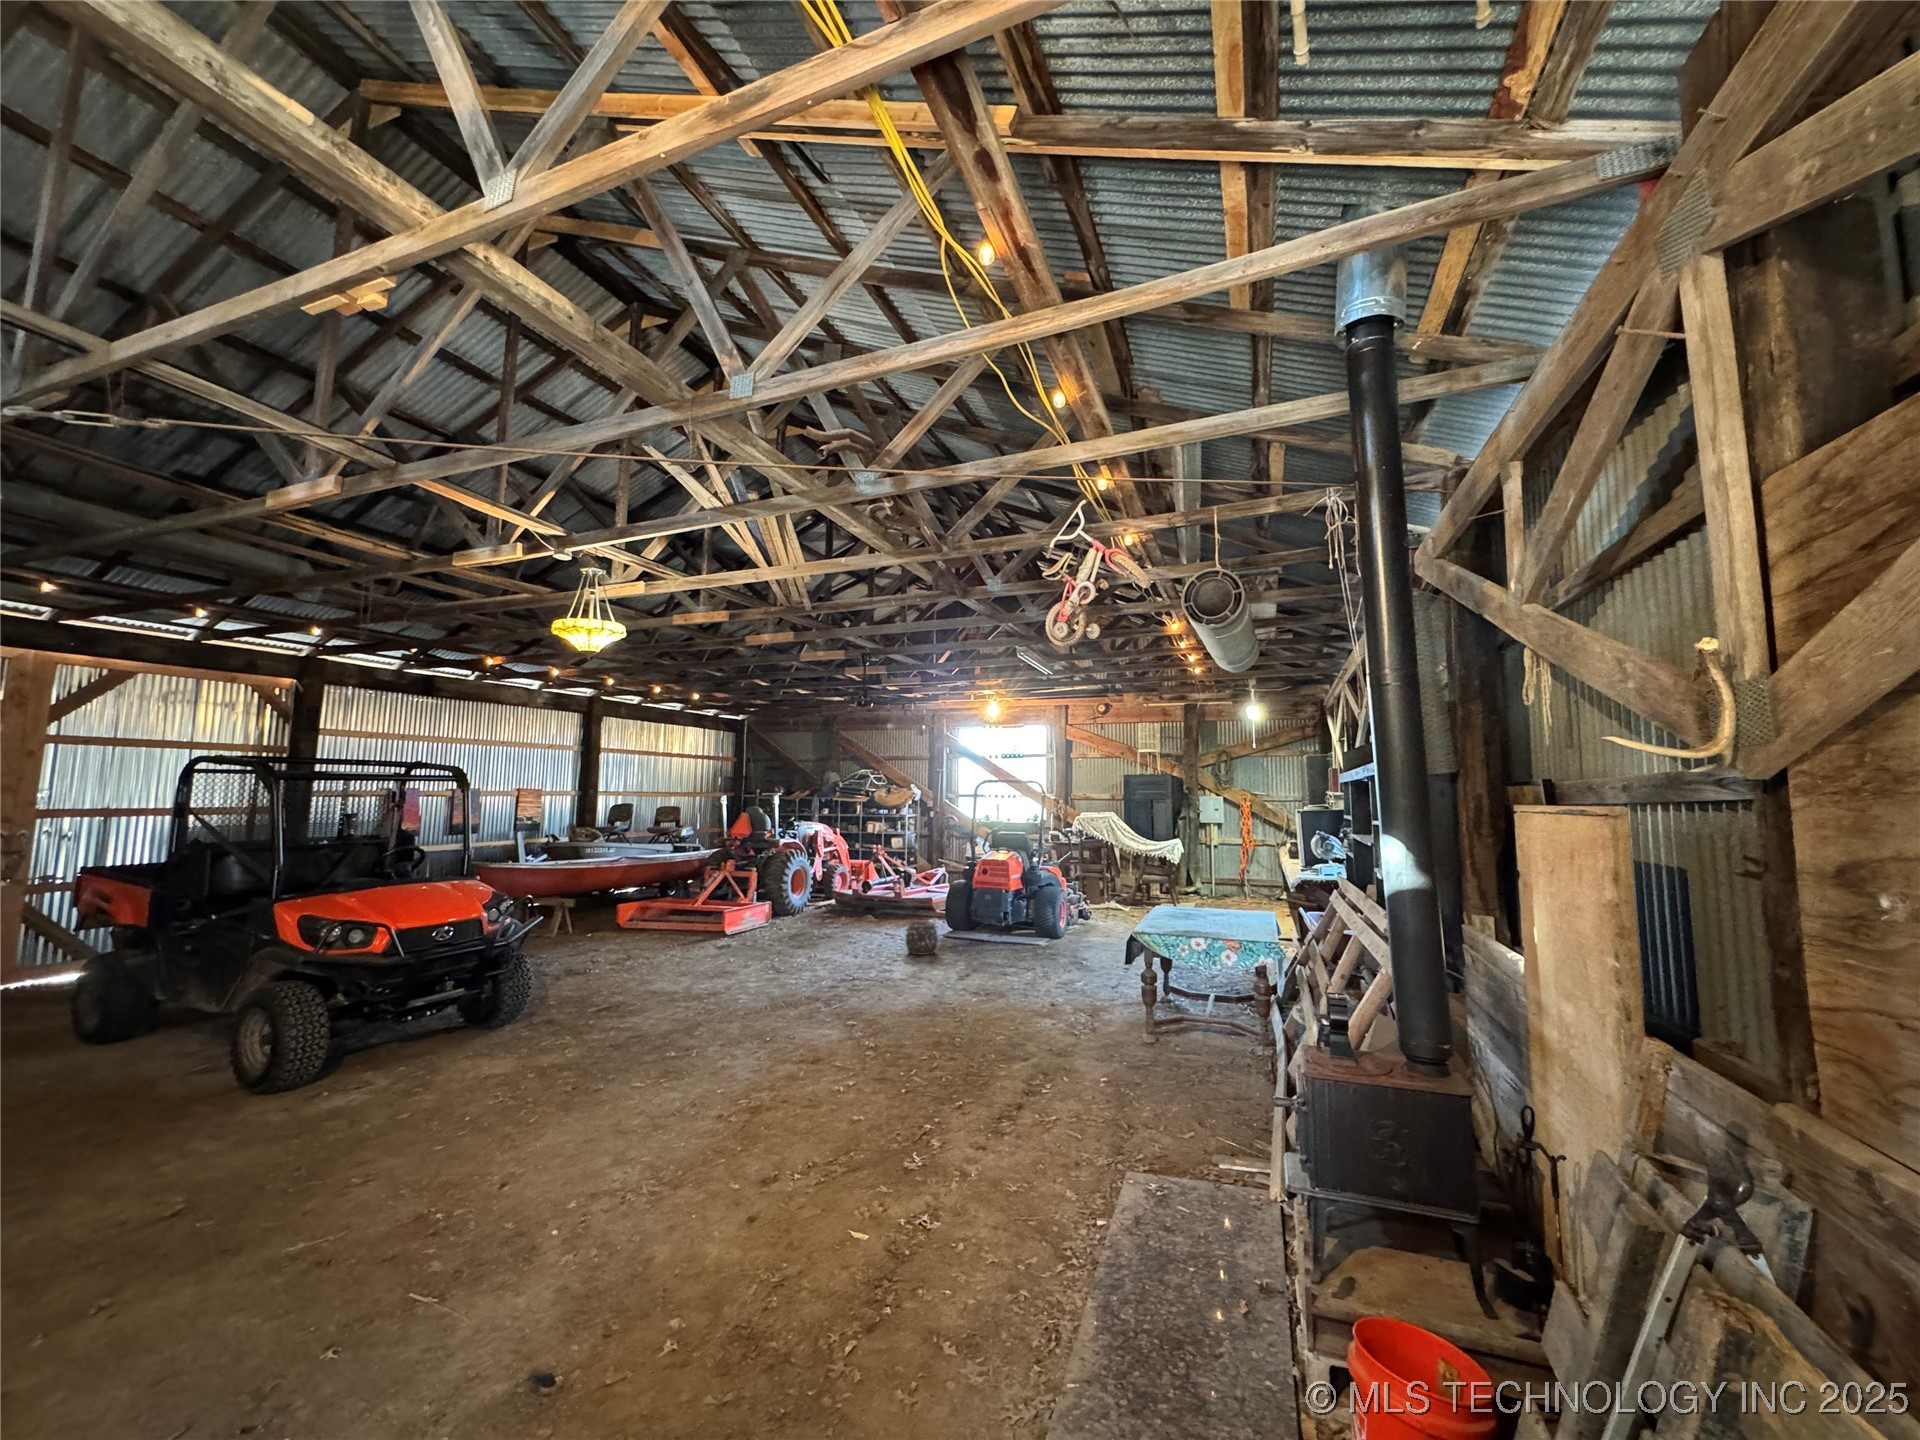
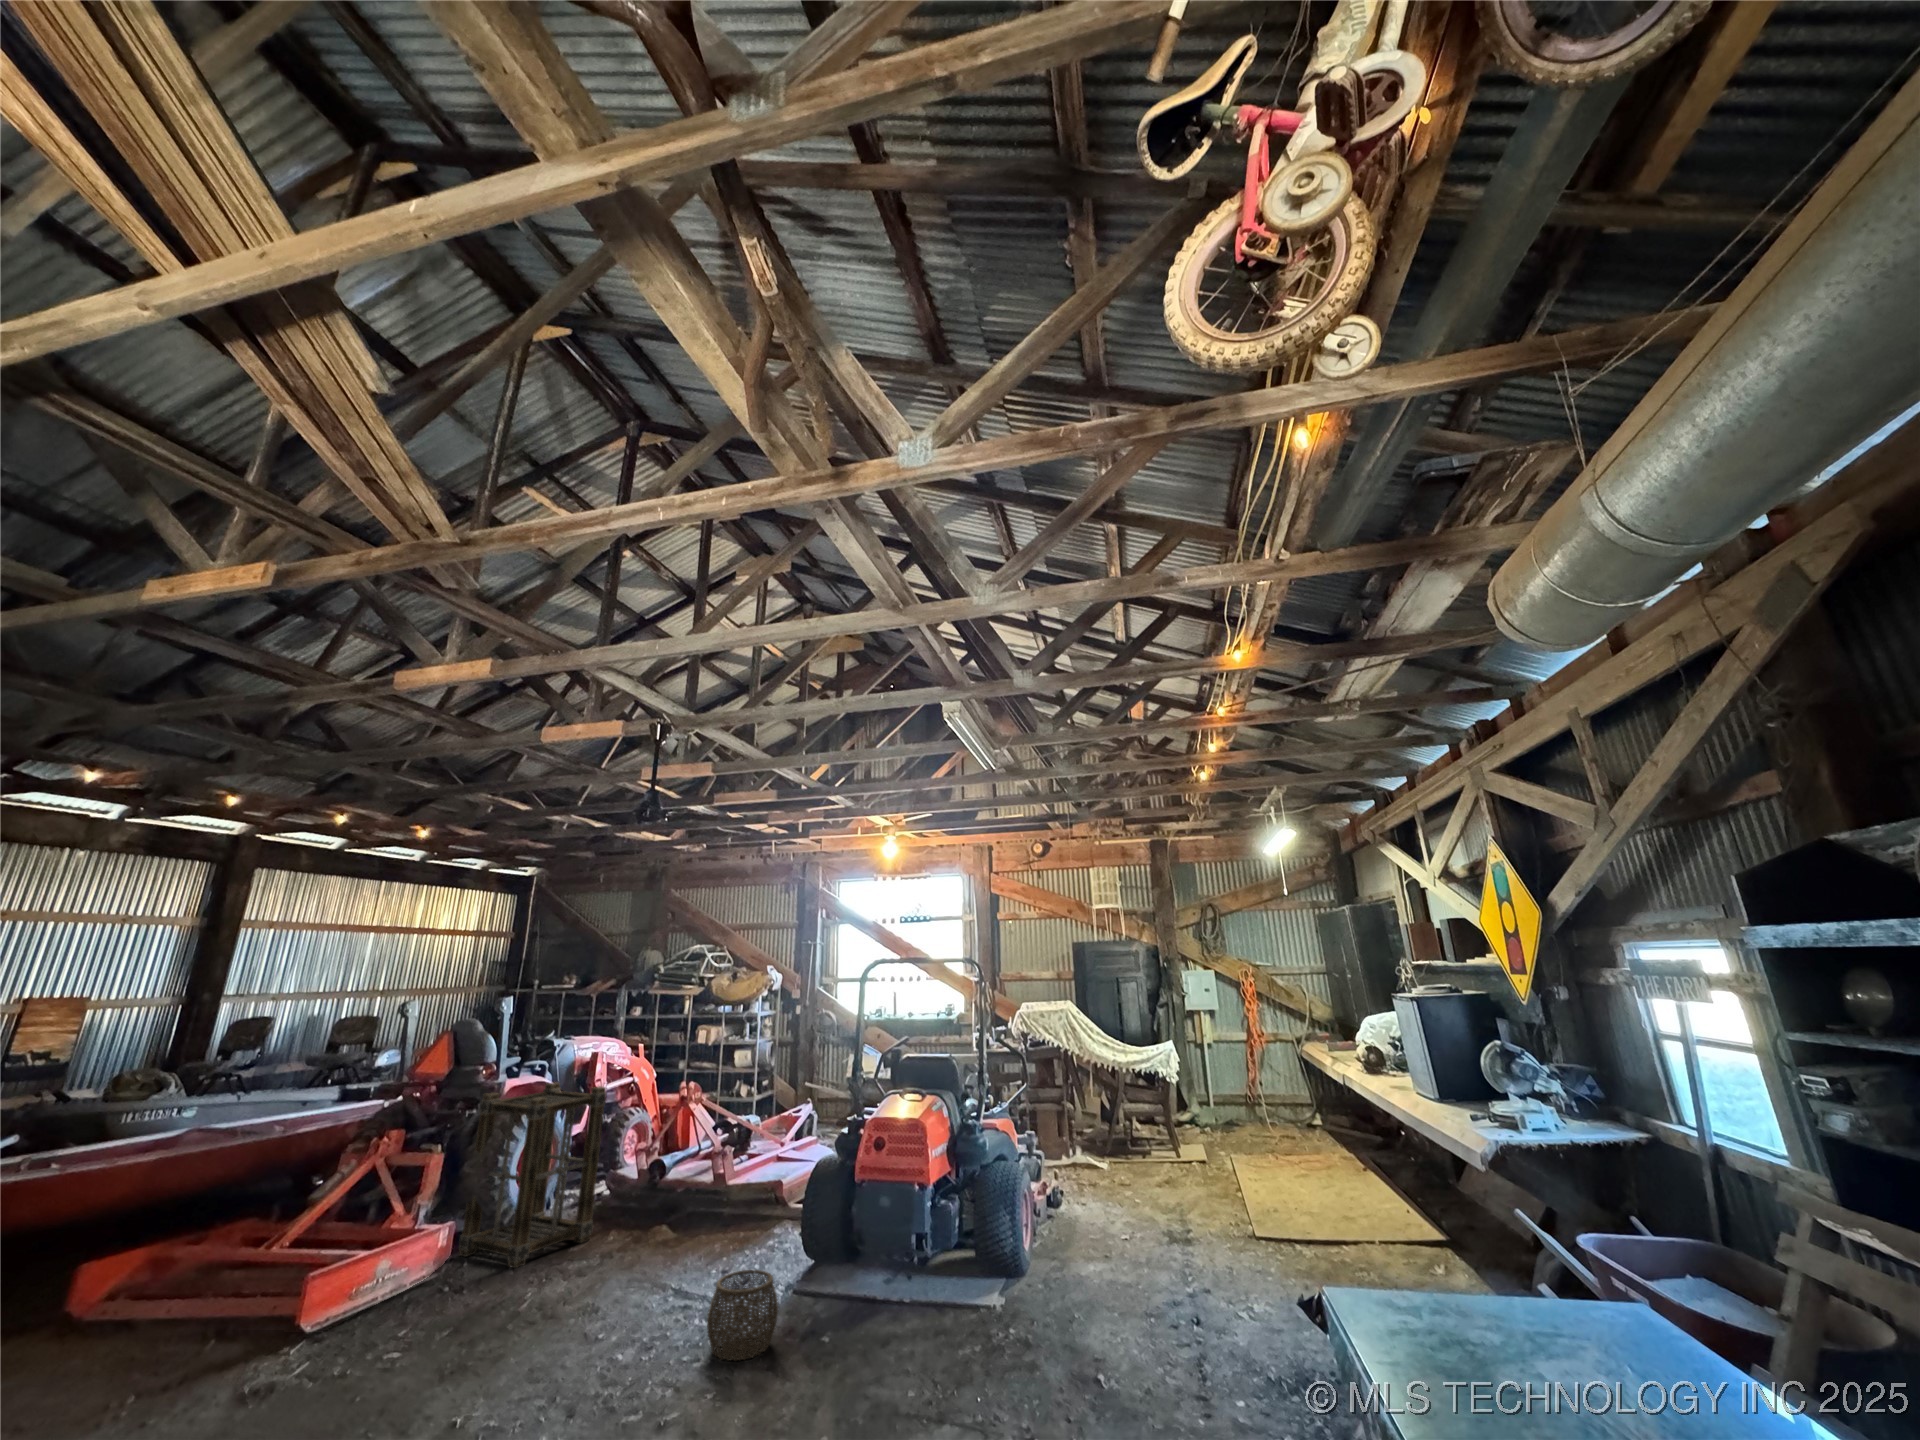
shelving unit: none [768,842,835,927] -> present [459,1083,607,1268]

